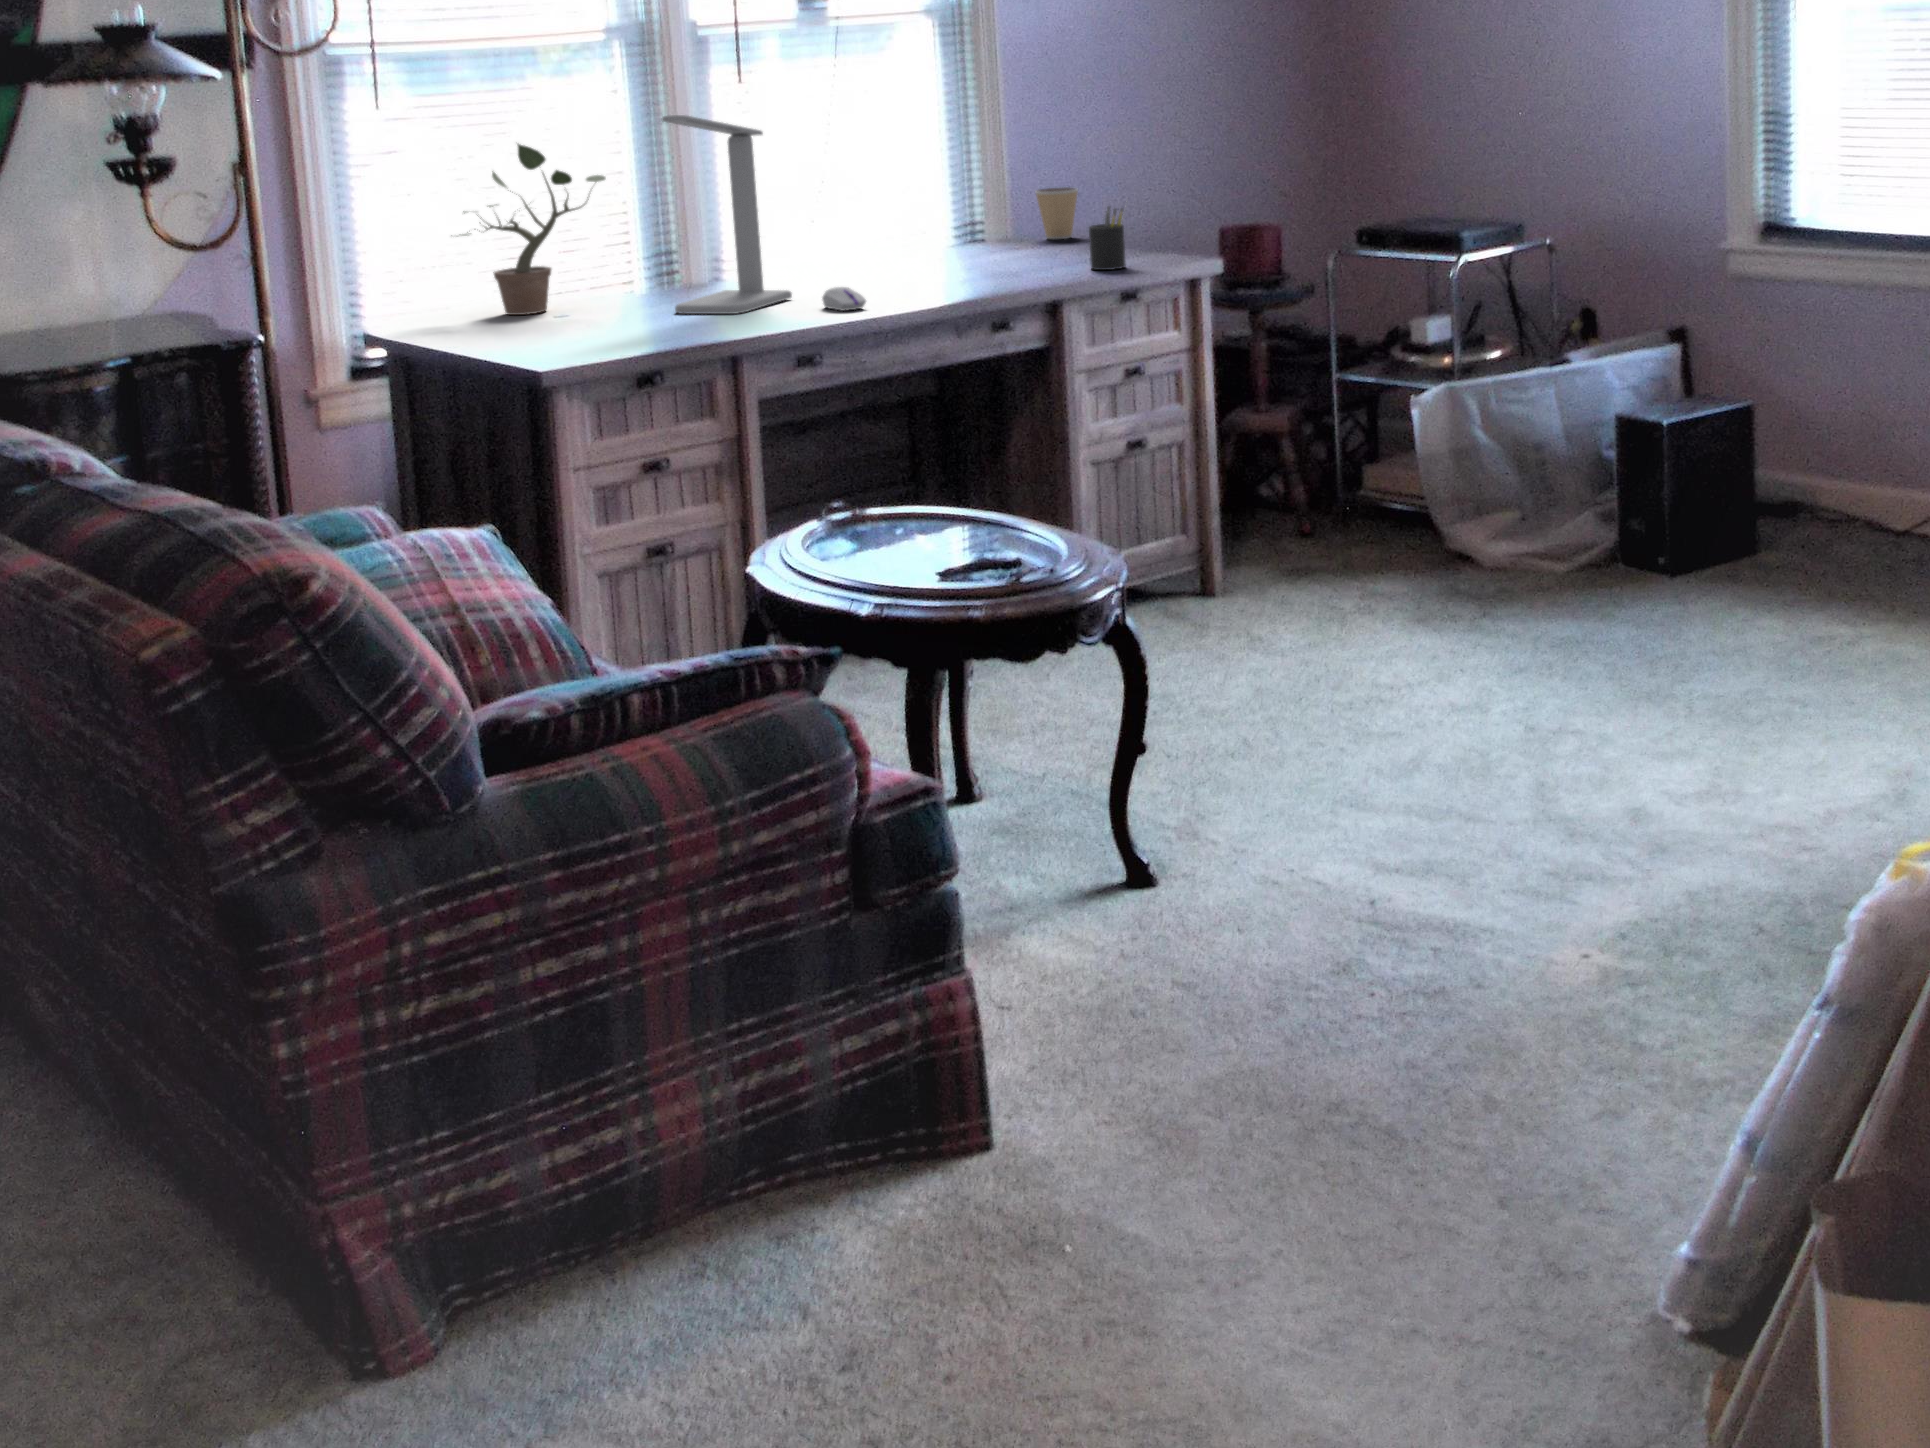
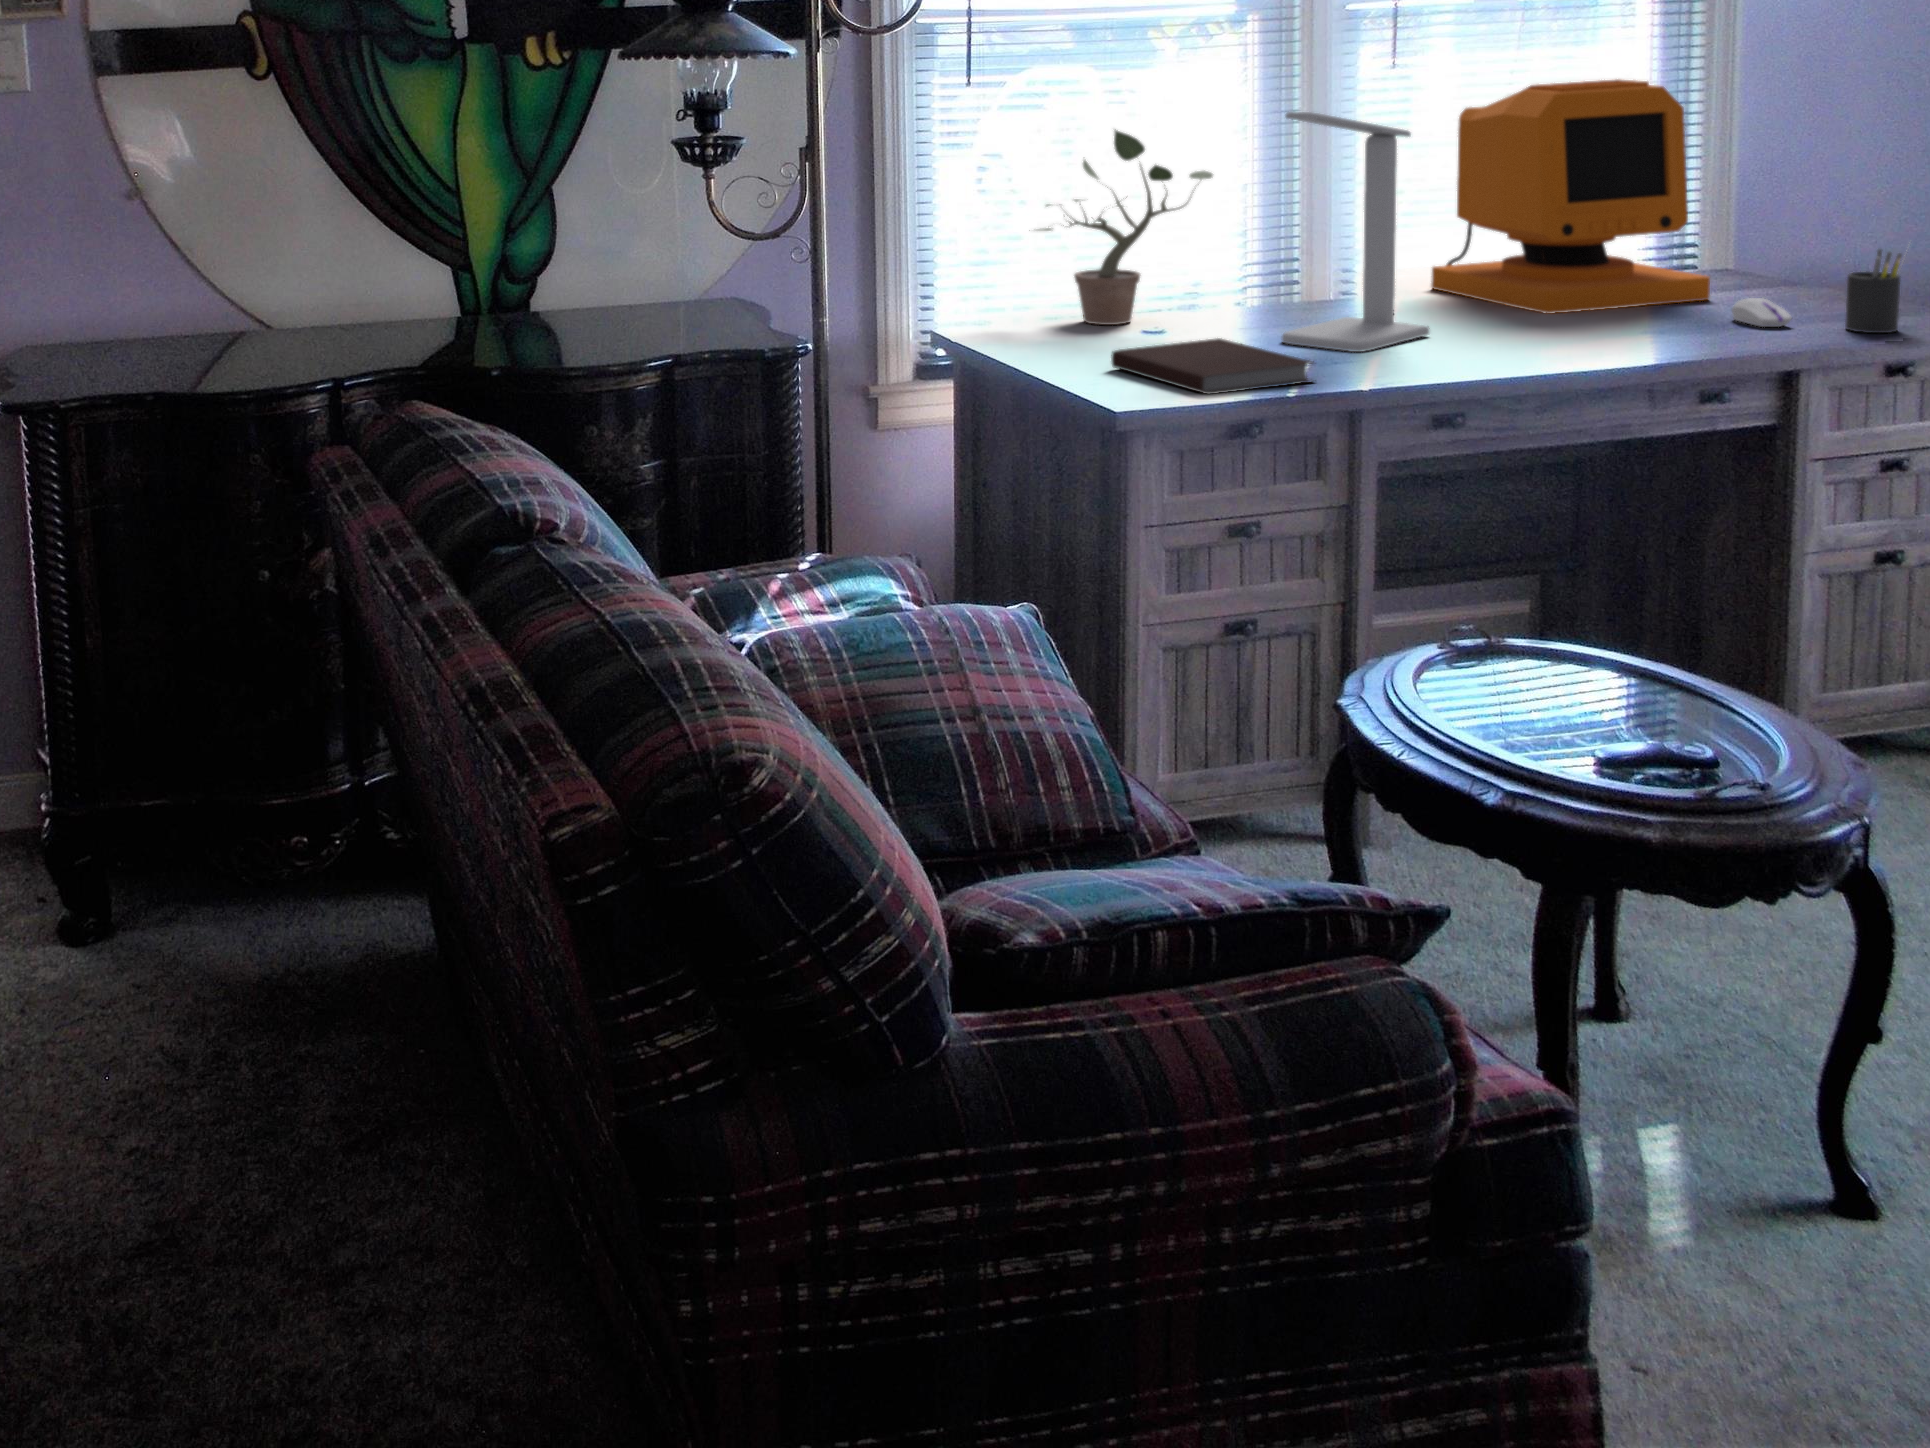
computer monitor: none [790,88,999,278] -> present [1431,79,1710,314]
coffee cup: present [1036,187,1078,239] -> none [1766,208,1829,274]
computer mouse: present [822,287,866,311] -> present [1732,298,1792,327]
notebook: none [535,310,707,351] -> present [1111,338,1314,394]

